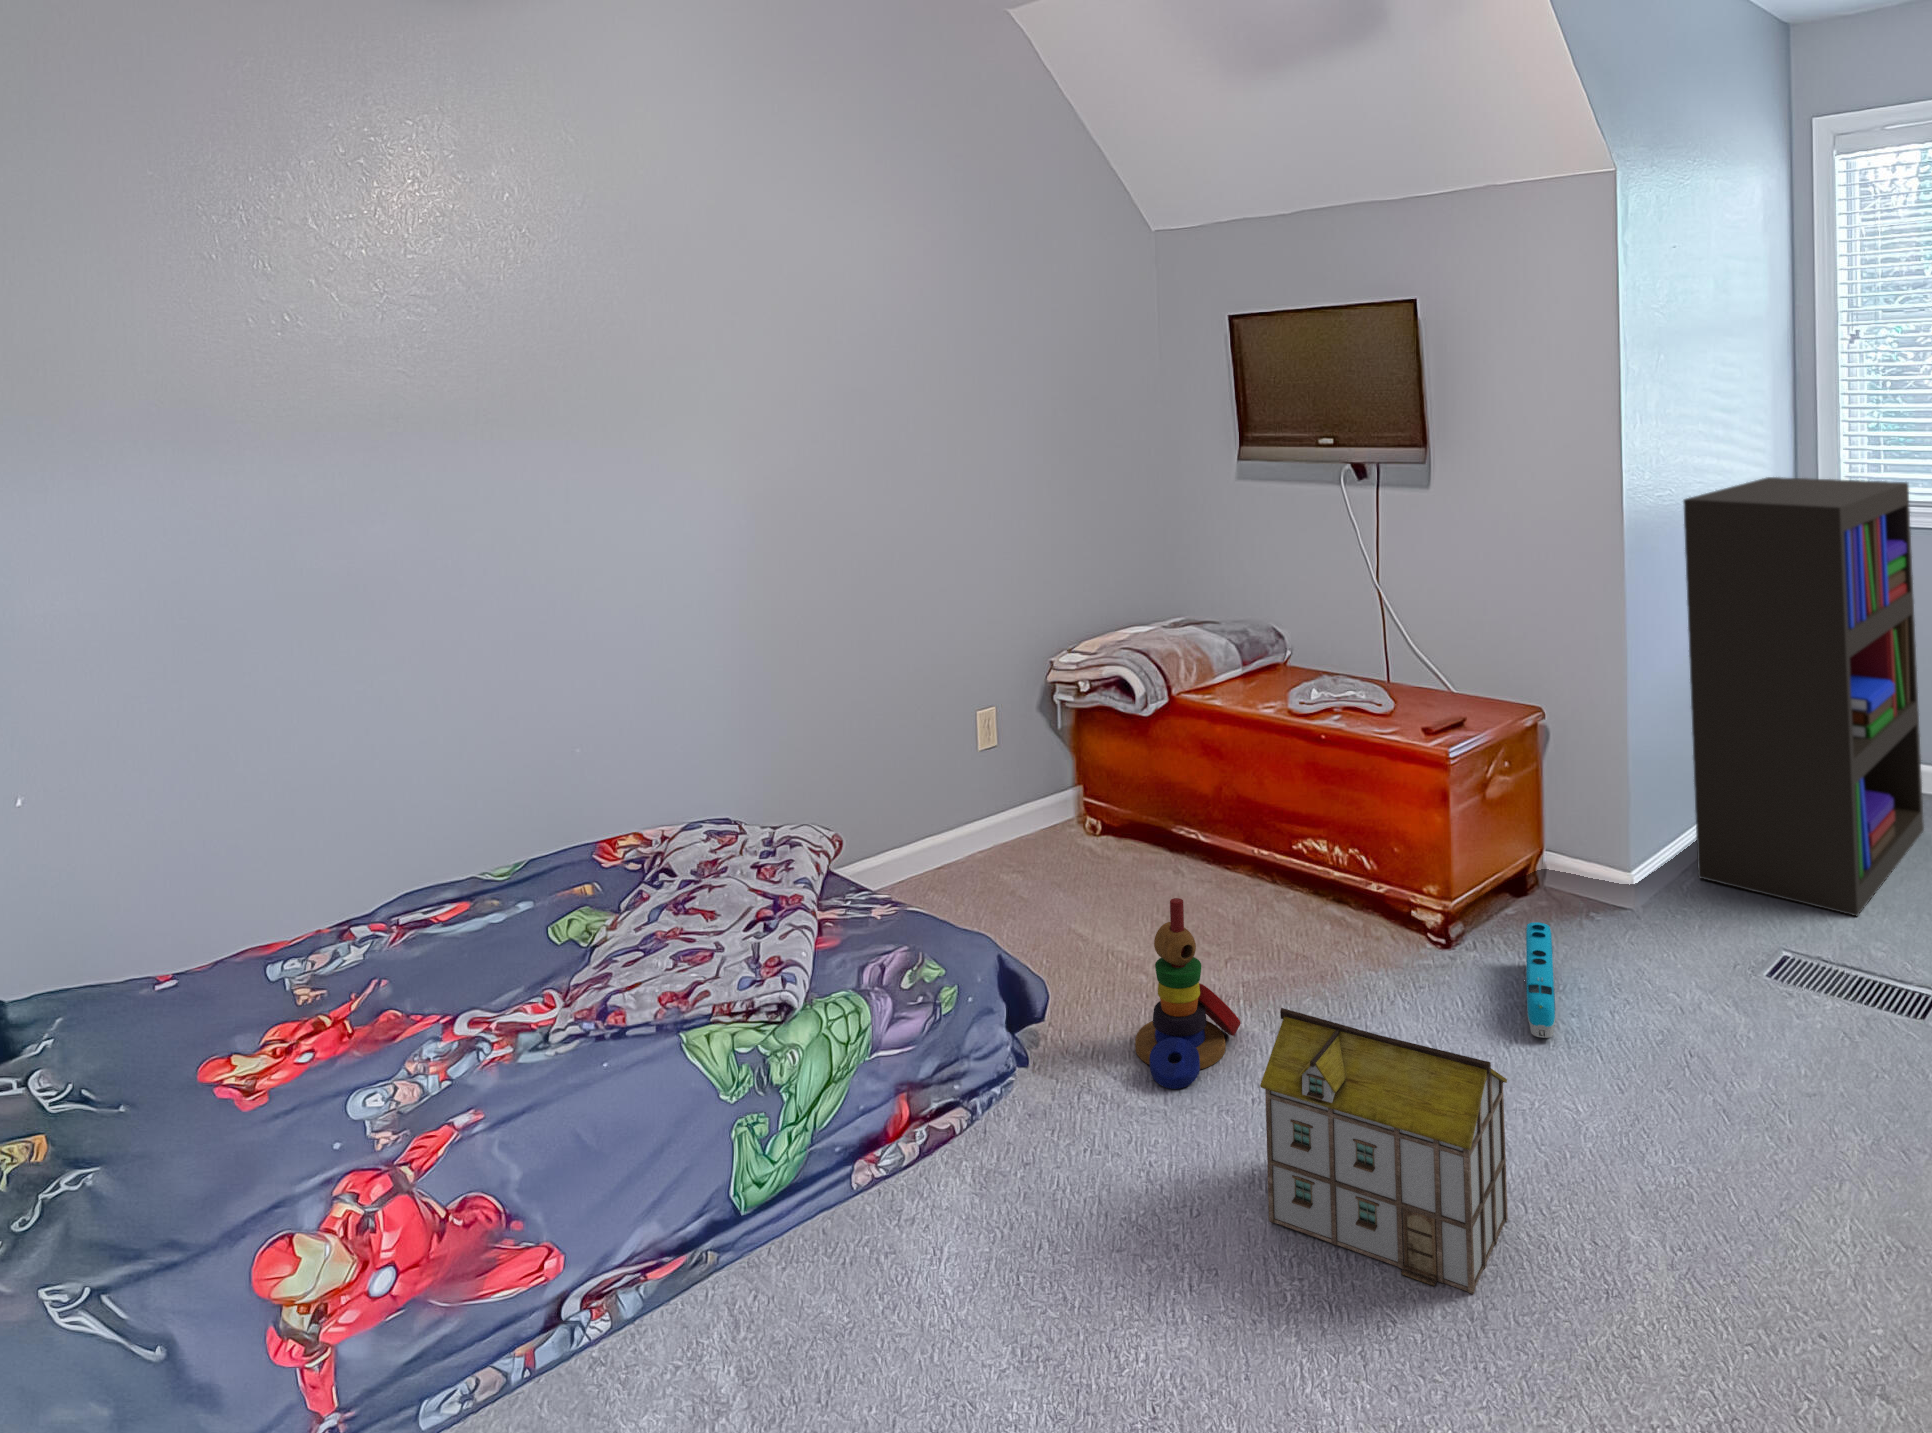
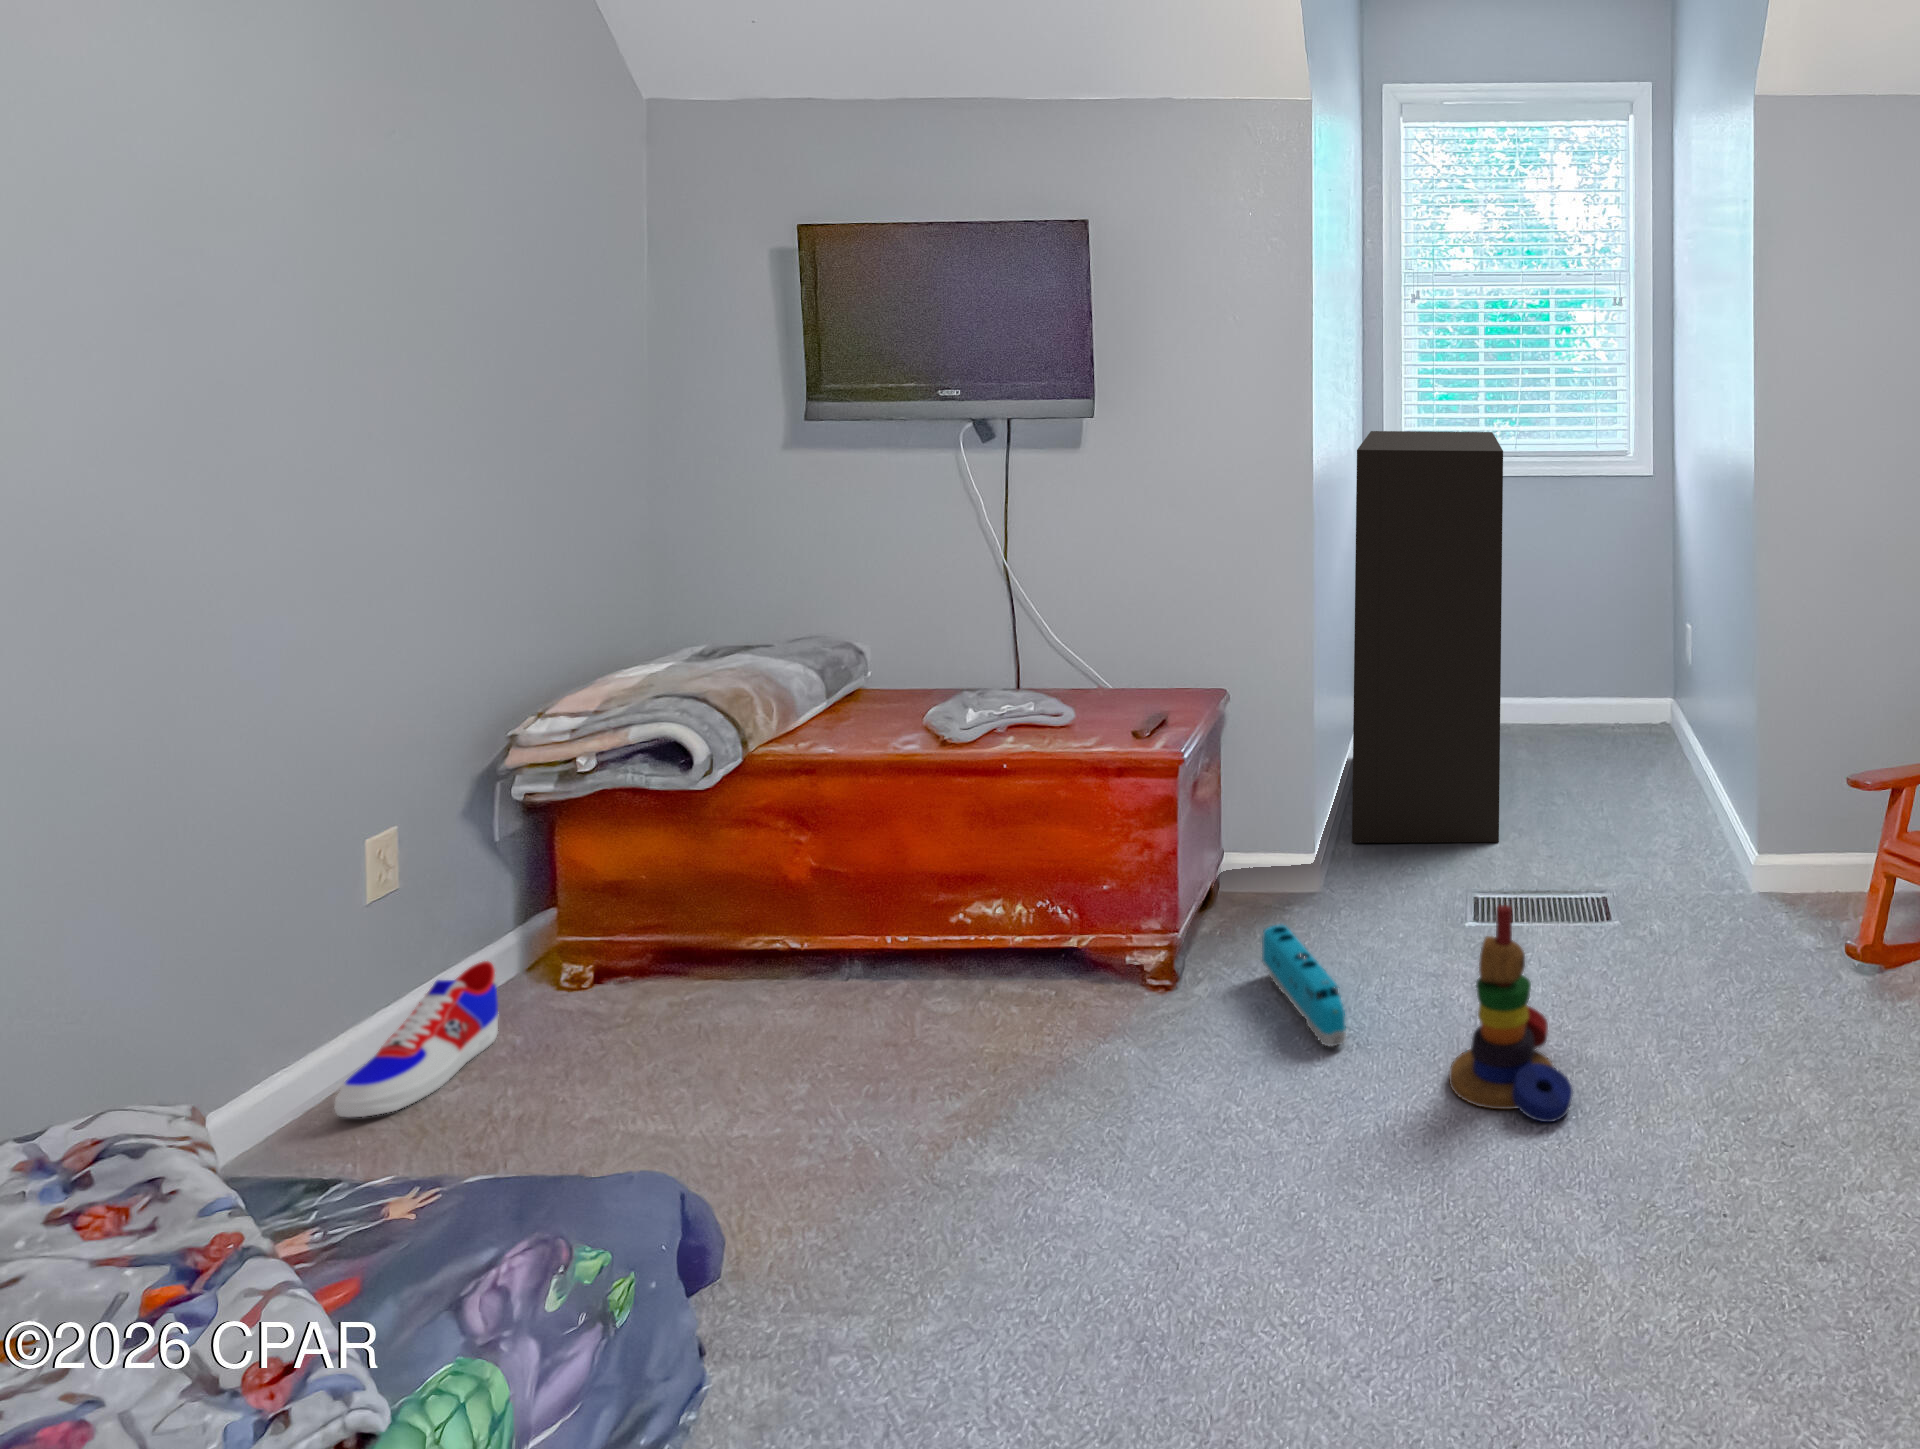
sneaker: none [957,802,1049,878] -> present [335,961,499,1117]
stacking toy: present [1135,898,1241,1089] -> present [1449,905,1573,1122]
toy house: present [1260,1008,1508,1294] -> none [1199,1070,1479,1385]

